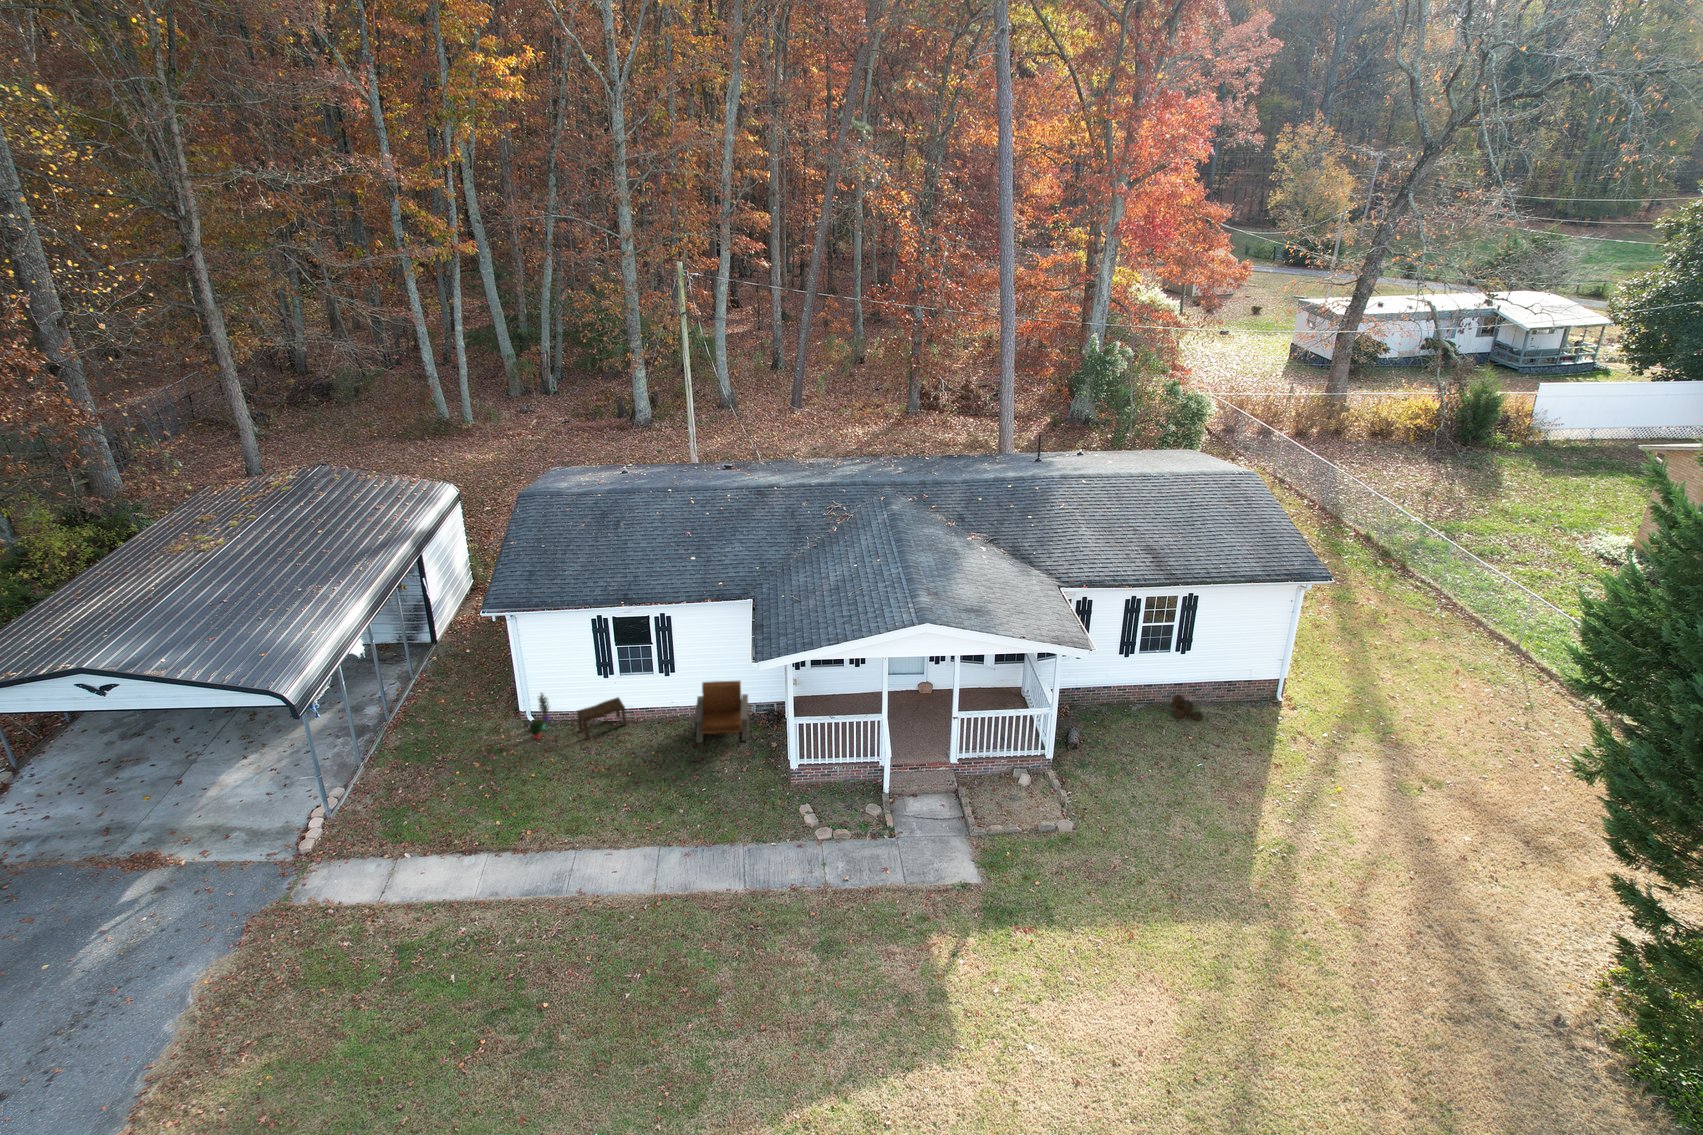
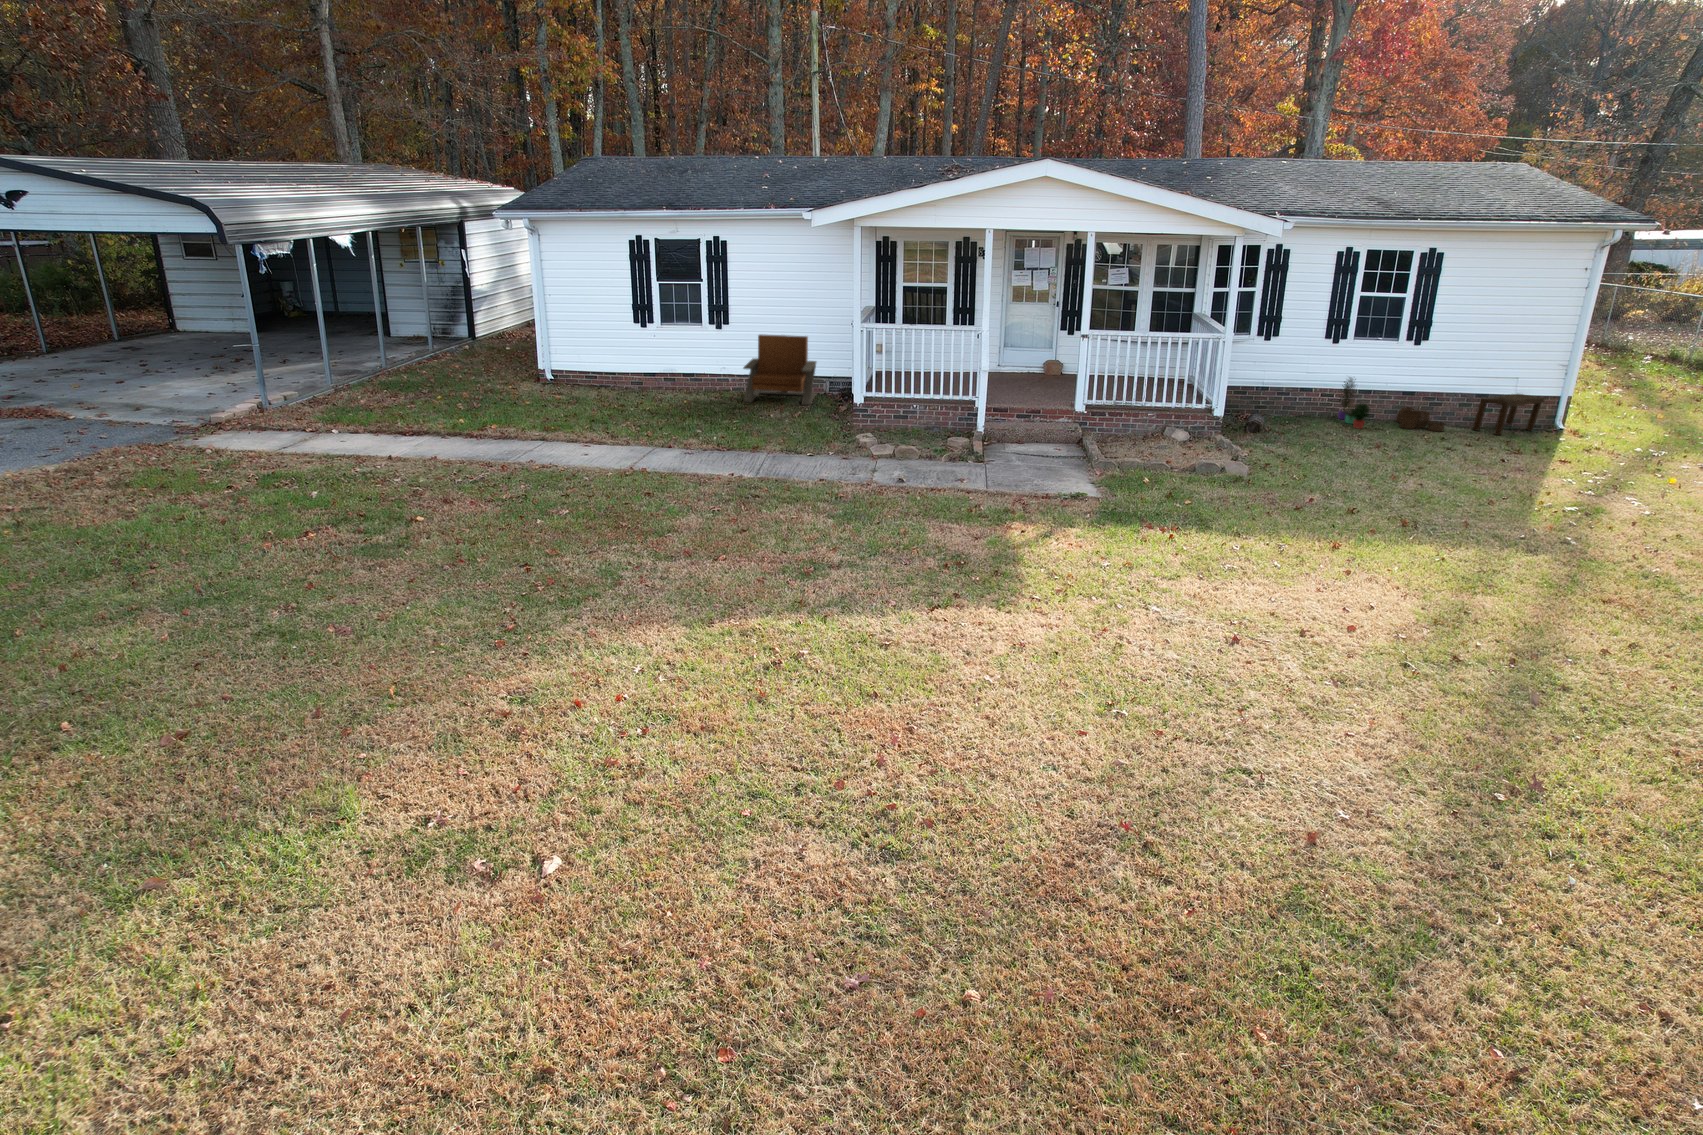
potted plant: present [529,693,549,739] -> present [1338,378,1370,429]
bench: present [577,697,626,739] -> present [1473,394,1544,435]

